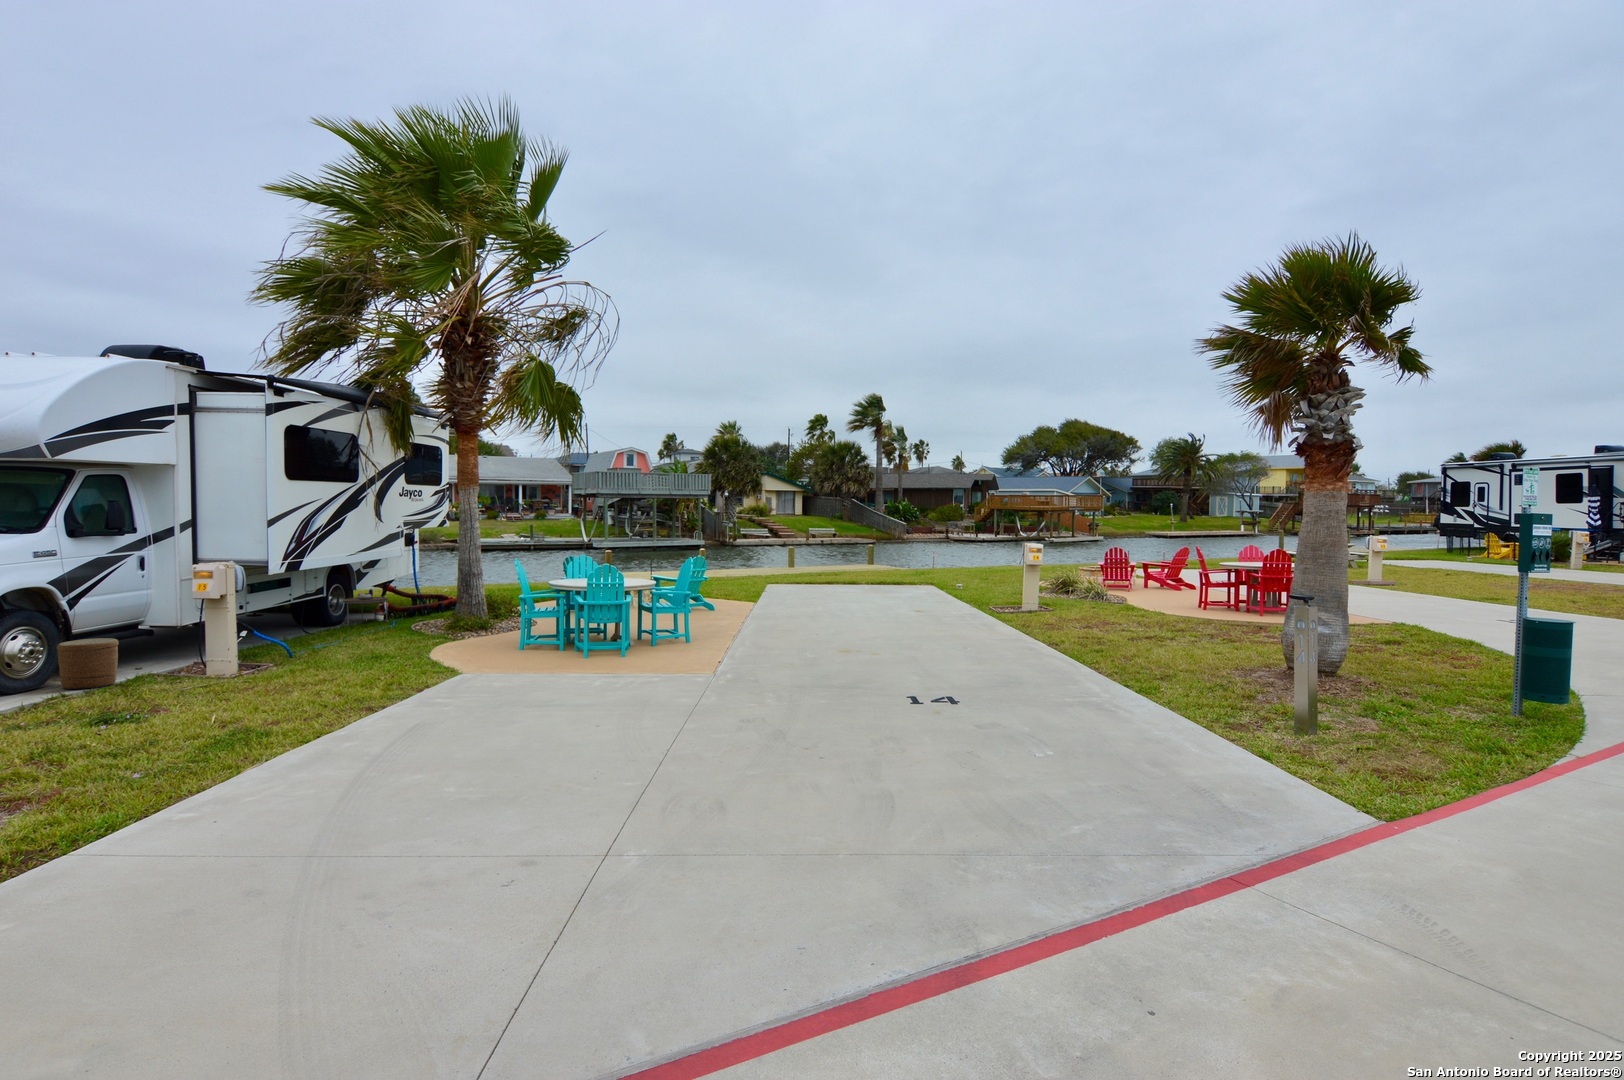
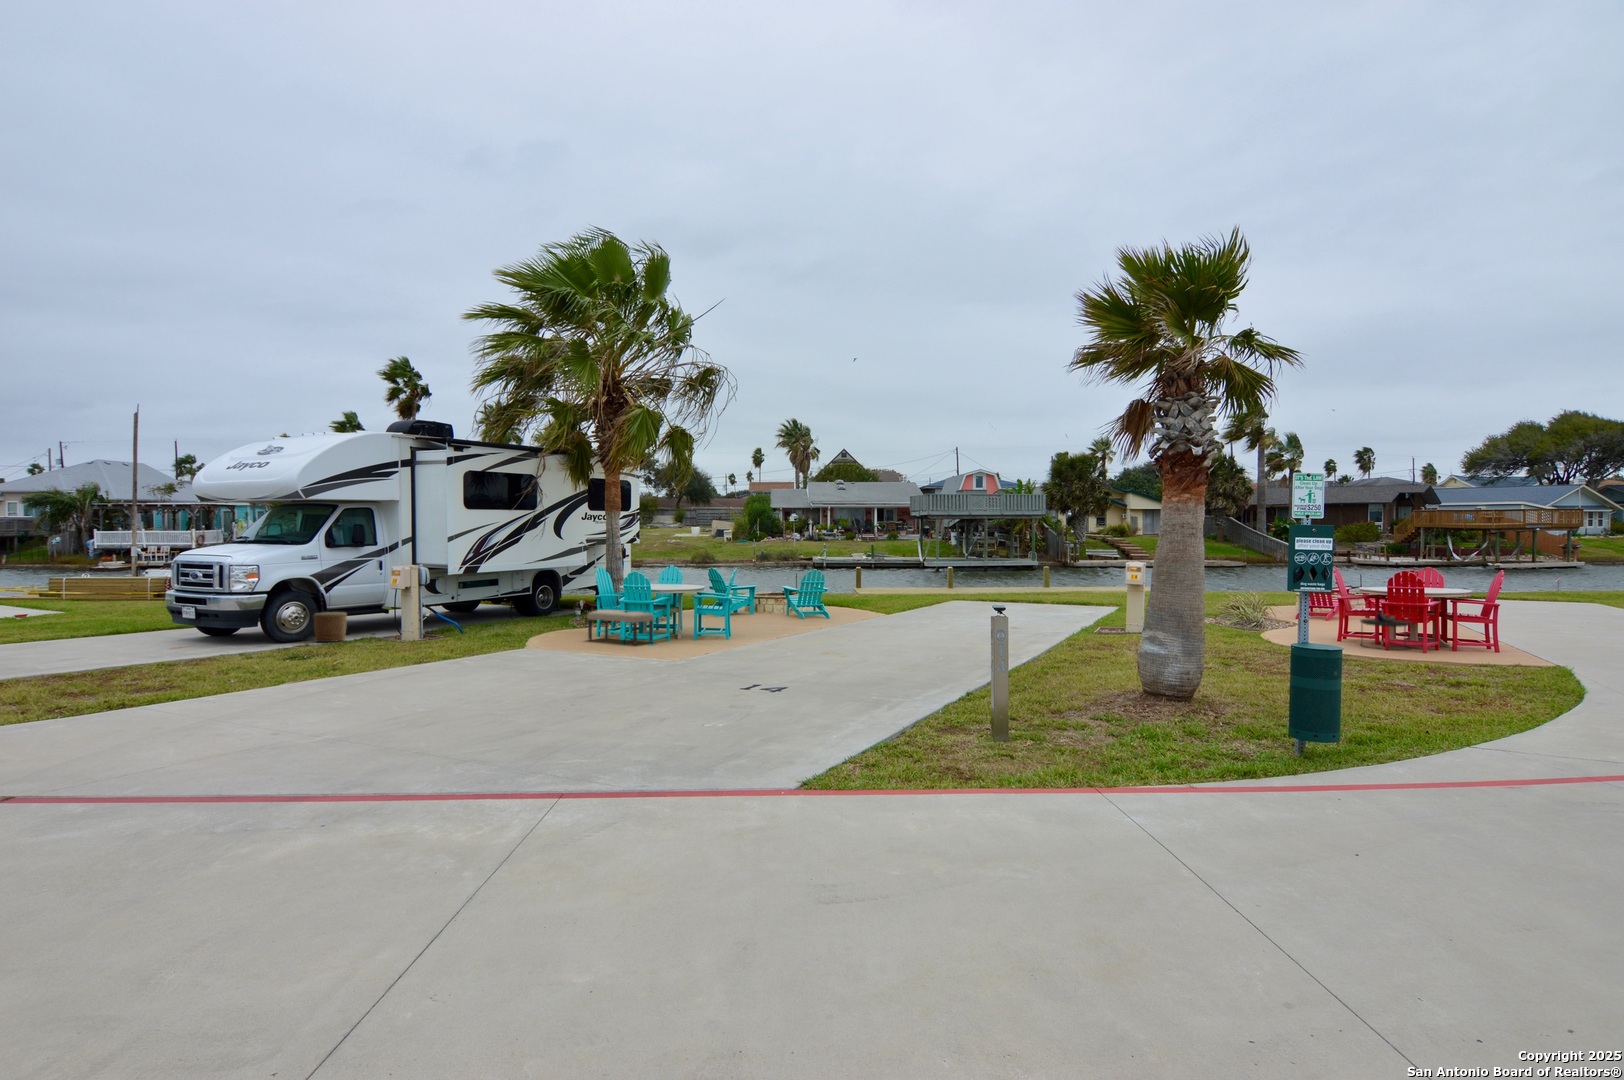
side table: present [342,589,388,625] -> present [1361,612,1411,649]
bench: none [522,613,615,654] -> present [587,610,654,644]

